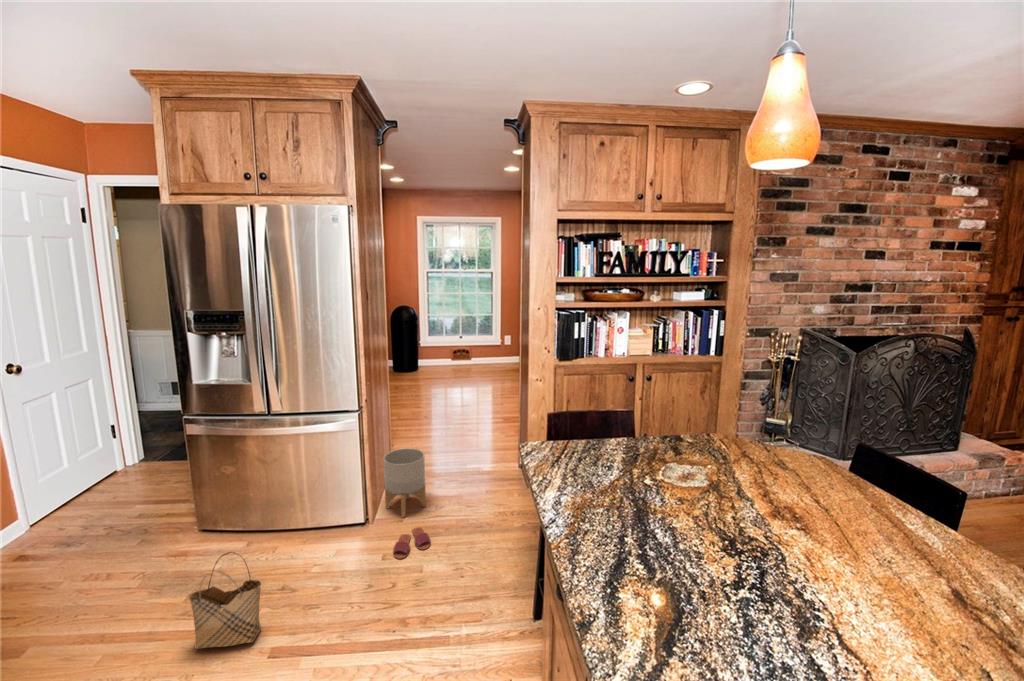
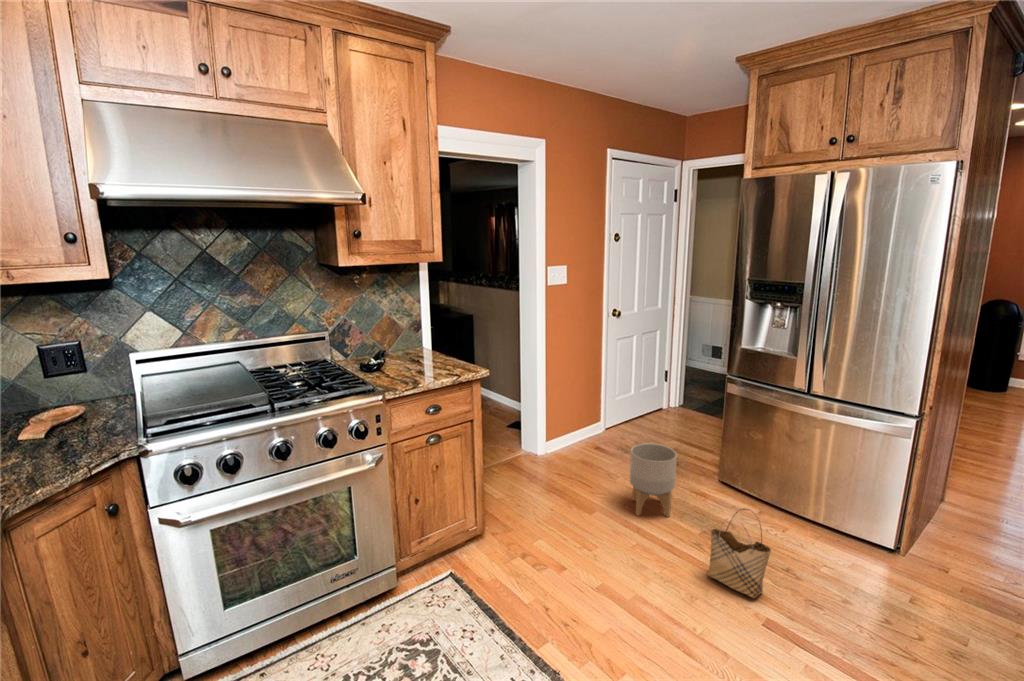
planter: present [384,448,426,517] -> present [630,443,677,517]
slippers: present [393,527,431,559] -> none [927,589,991,624]

